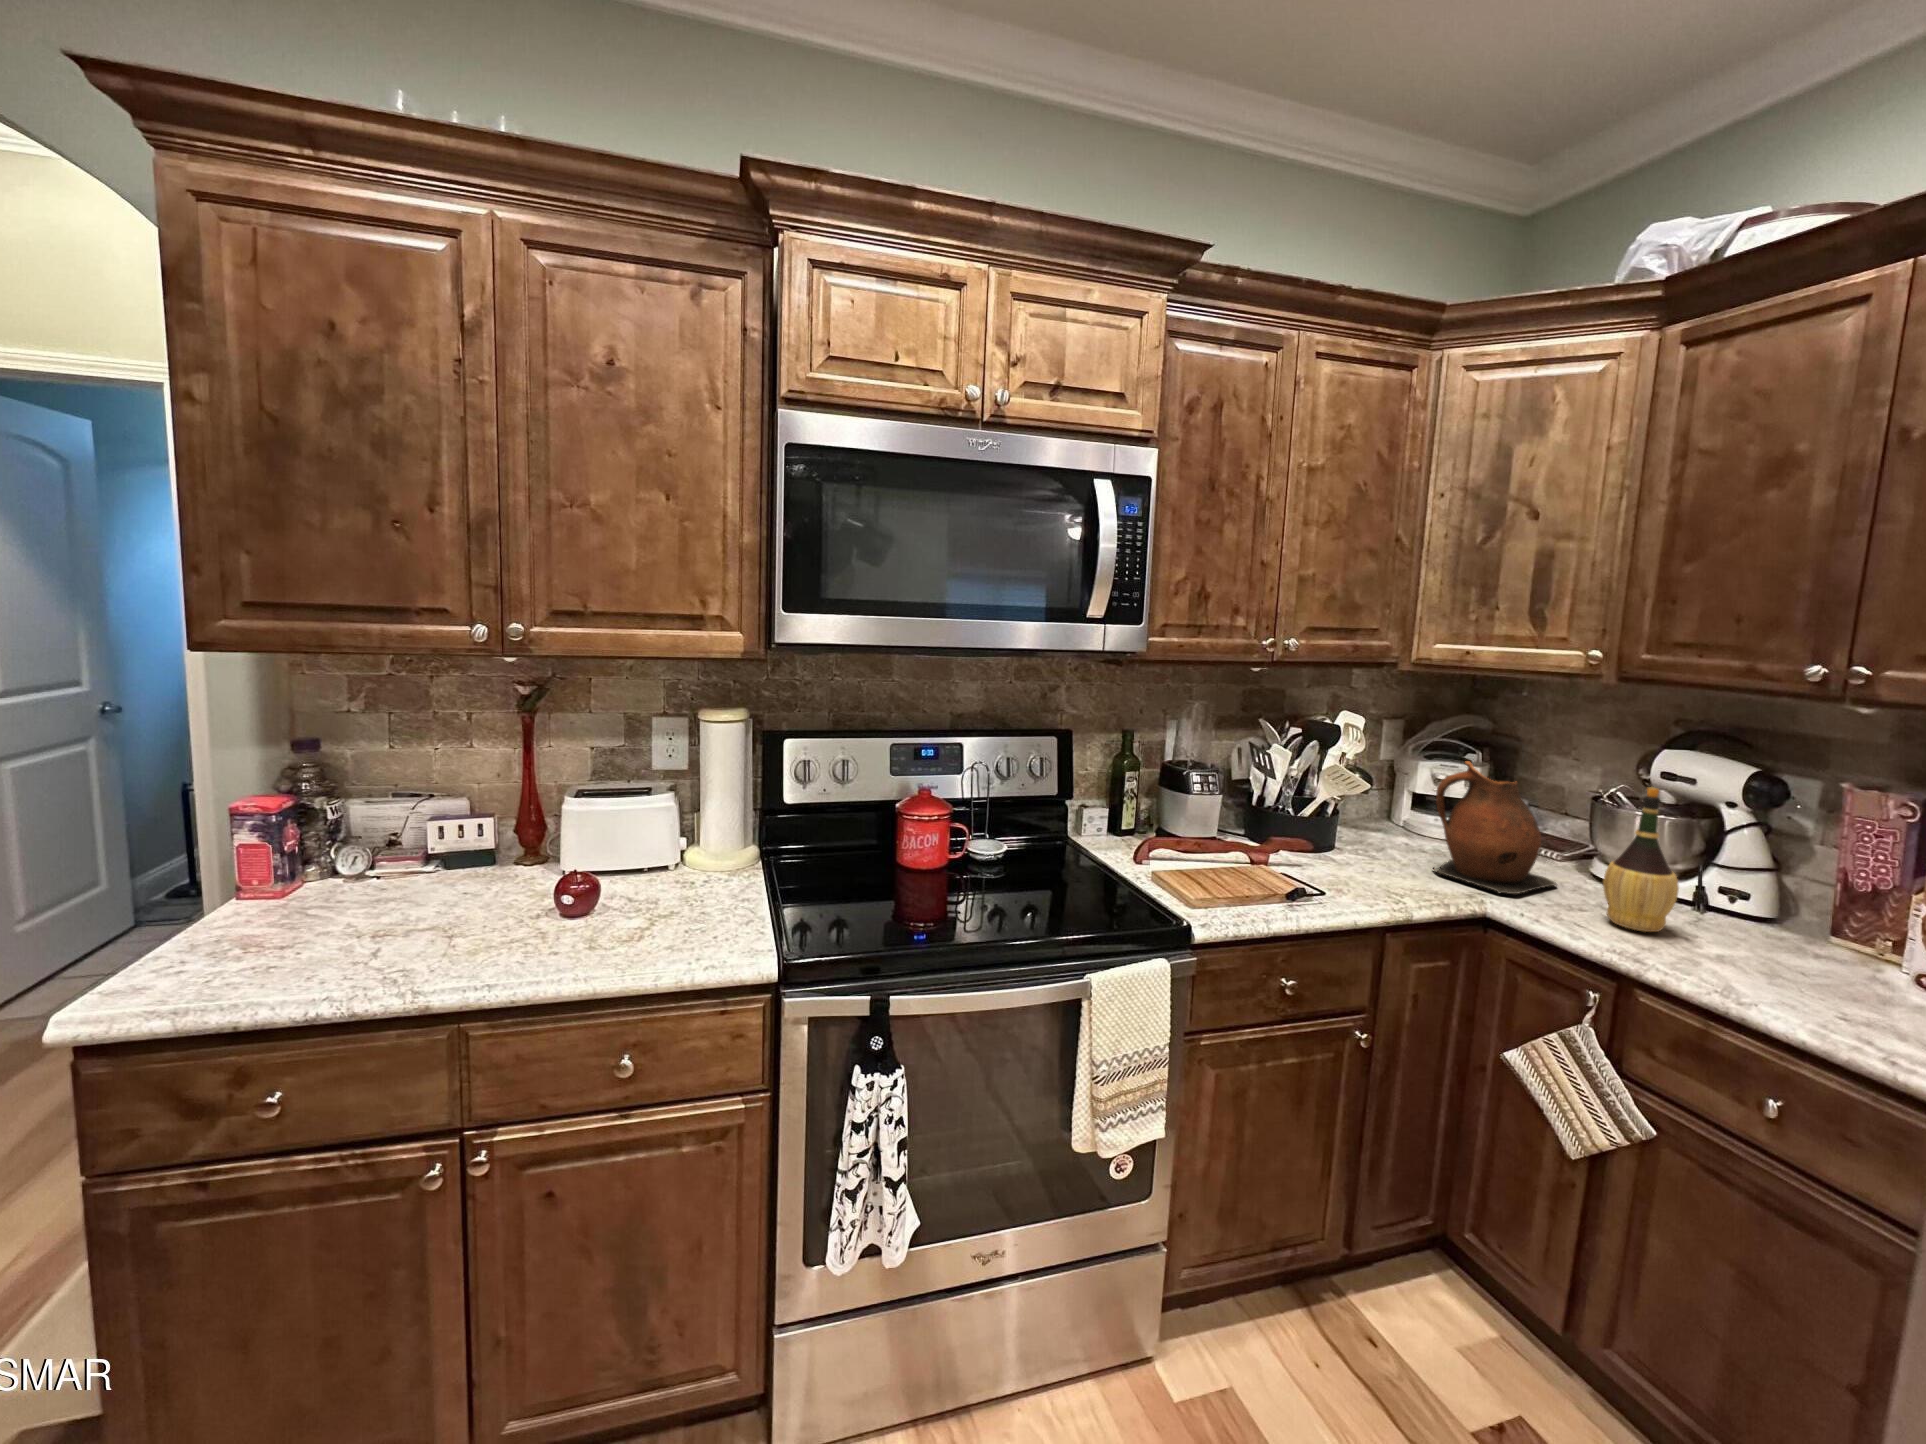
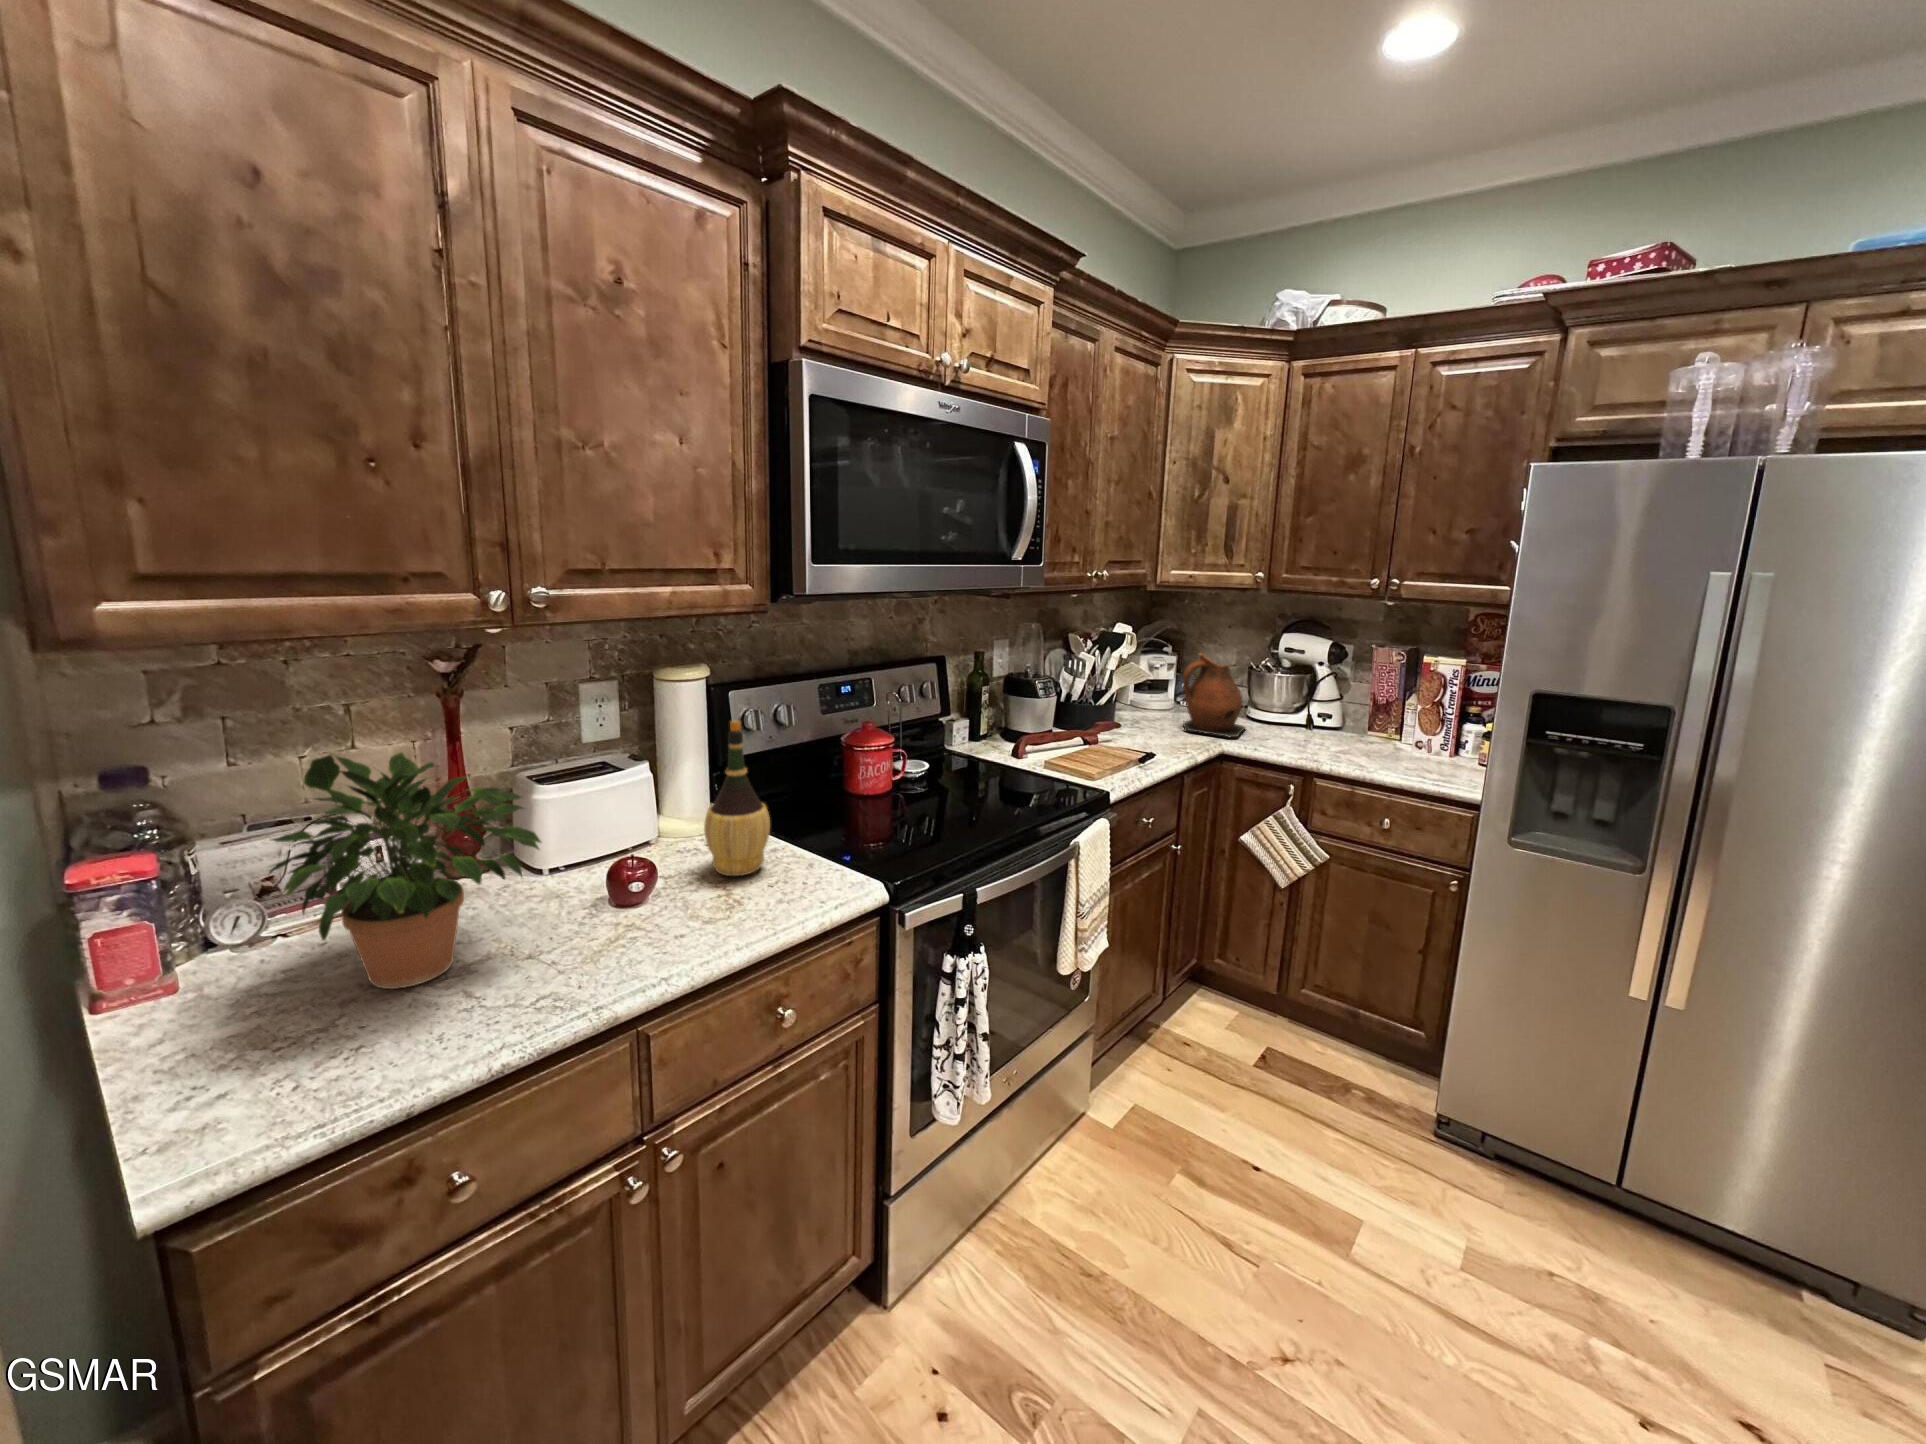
potted plant: none [245,736,500,935] -> present [268,752,542,989]
wine bottle: present [1603,787,1679,932] -> present [704,720,770,876]

